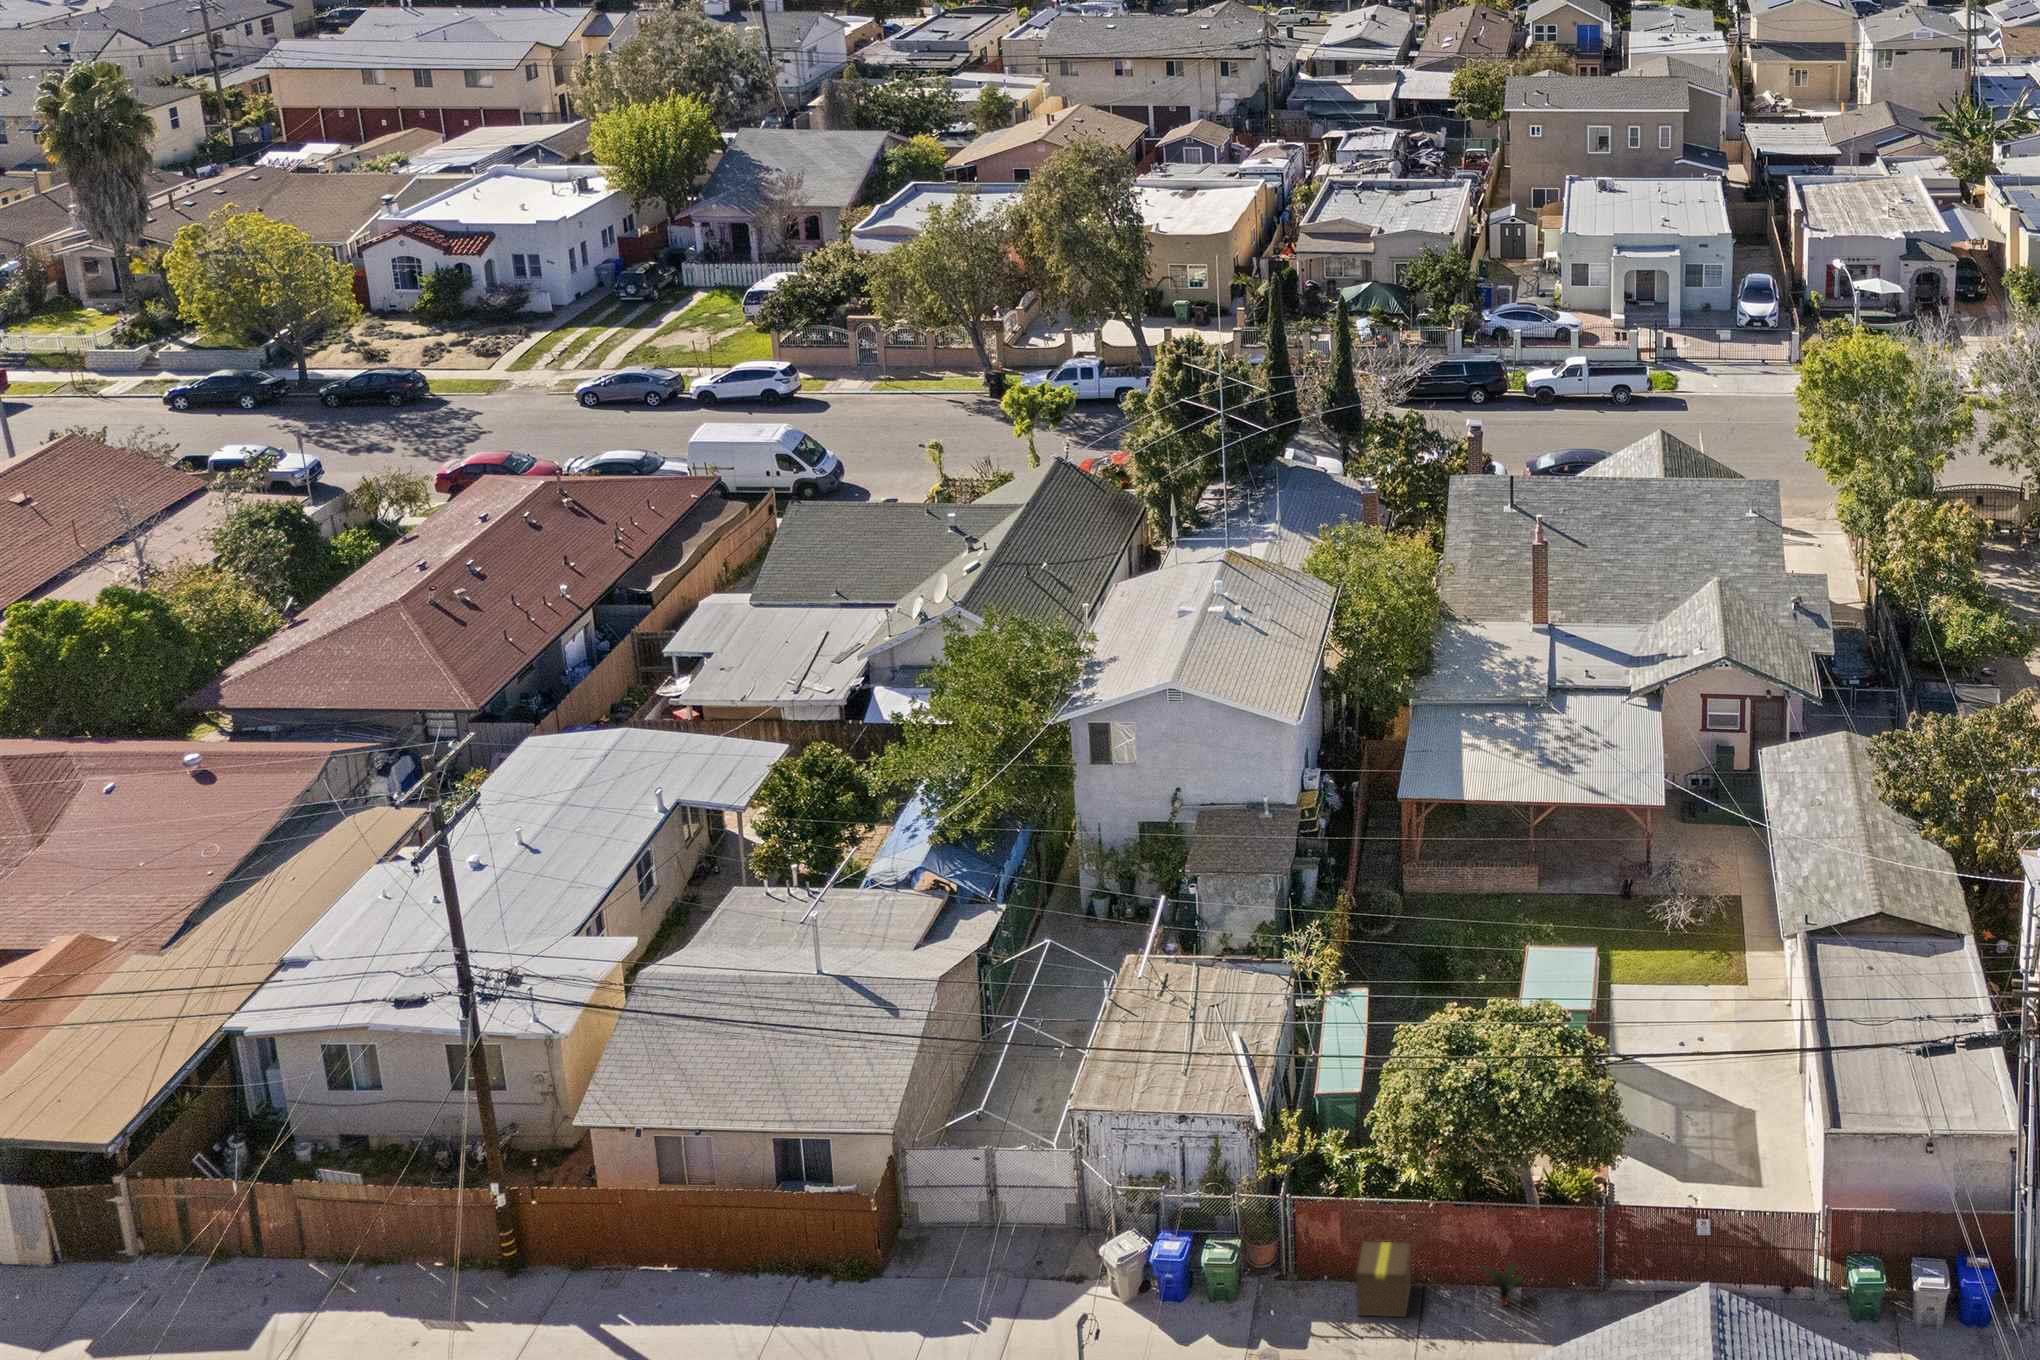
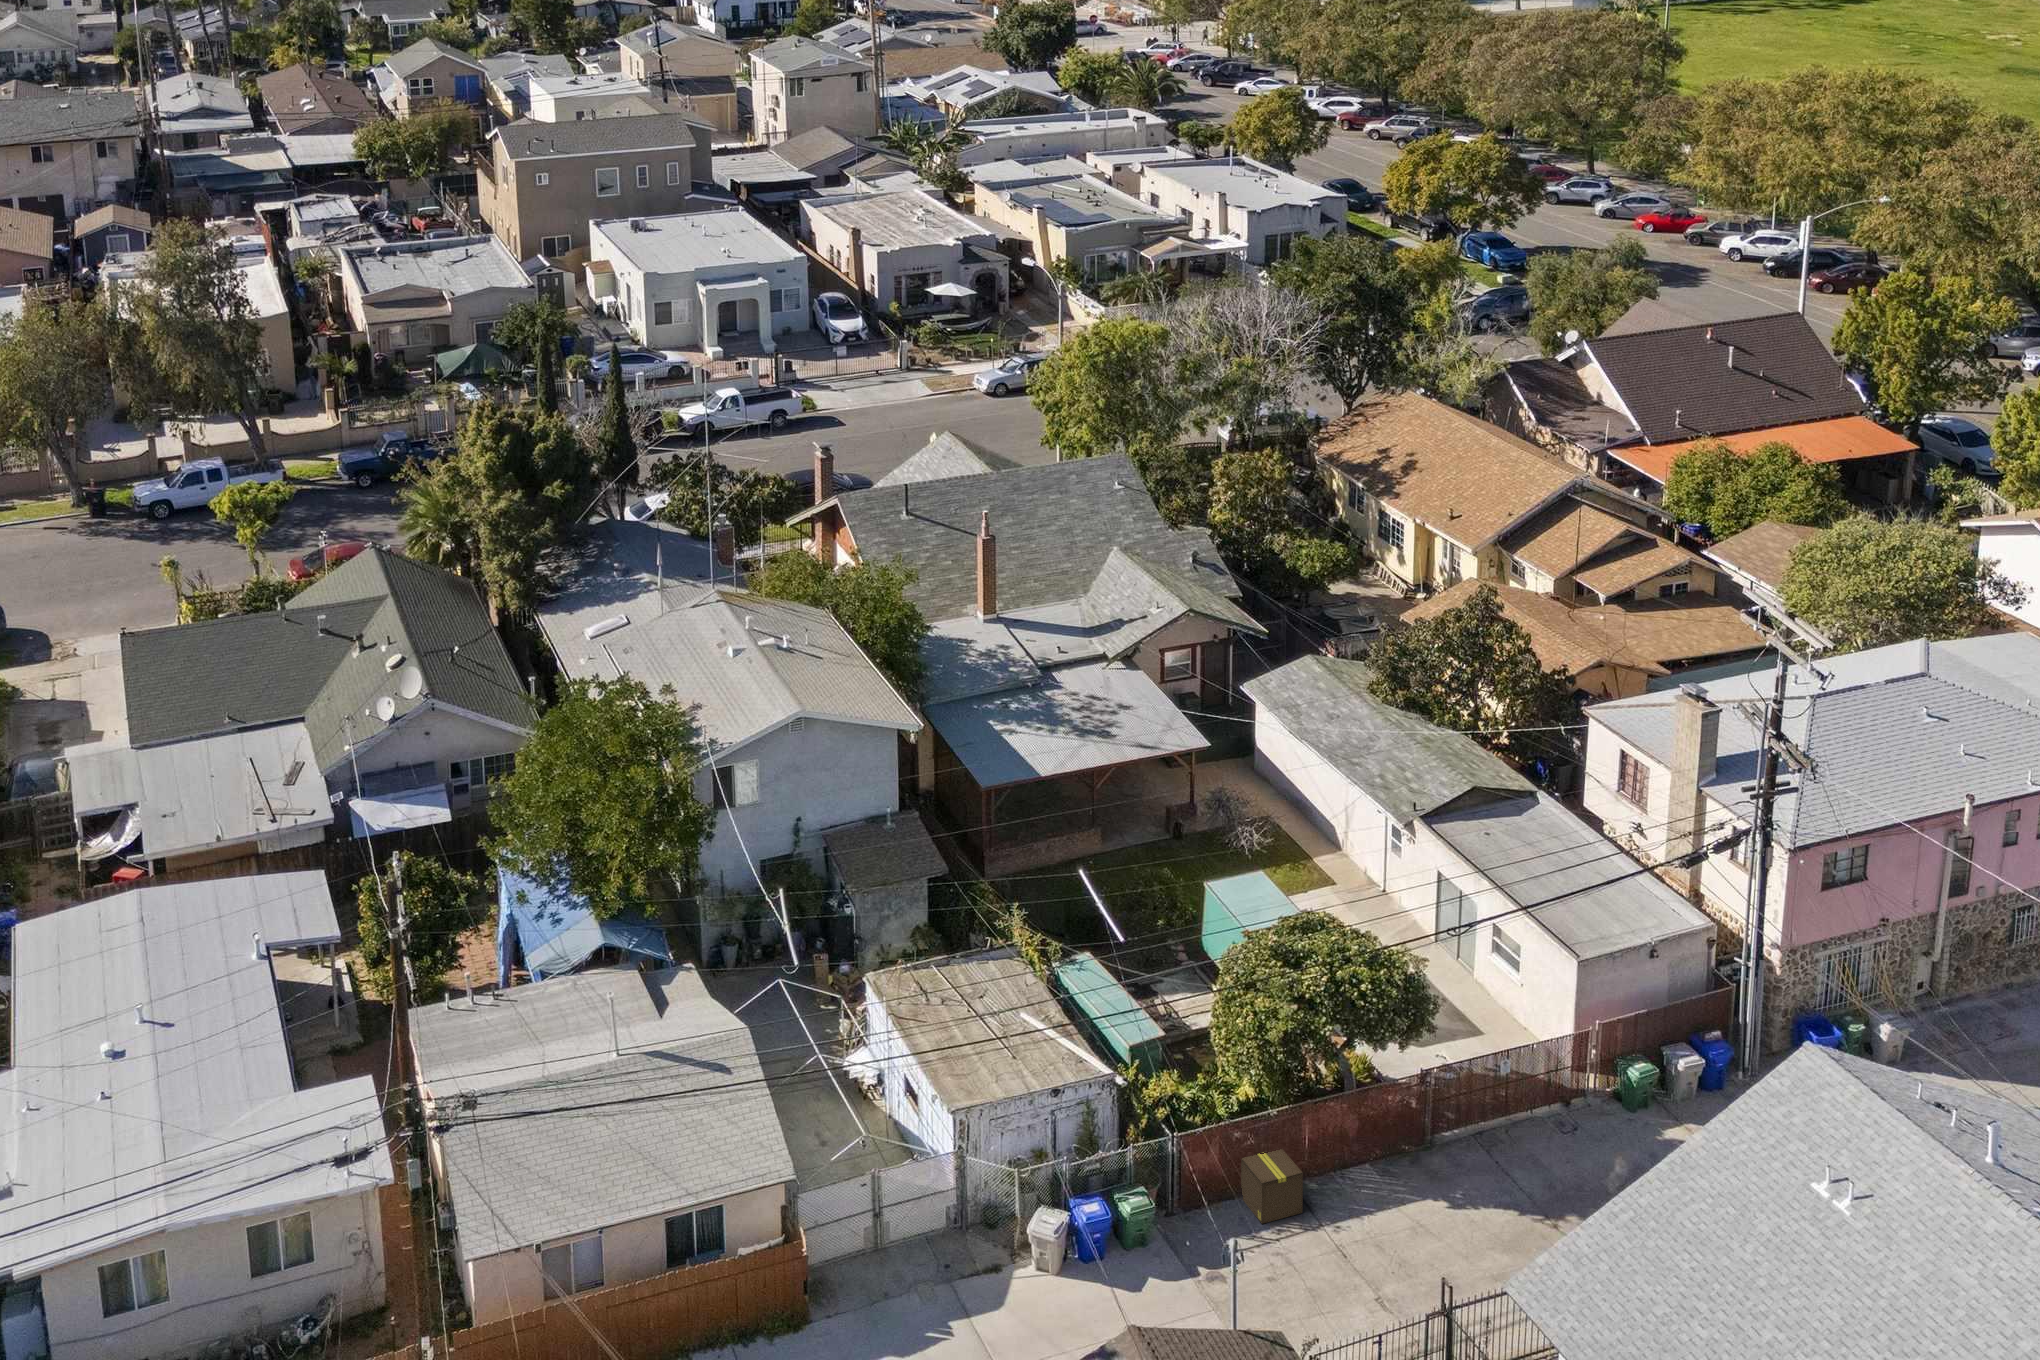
potted plant: present [1480,1263,1523,1306] -> none [1347,1140,1386,1181]

